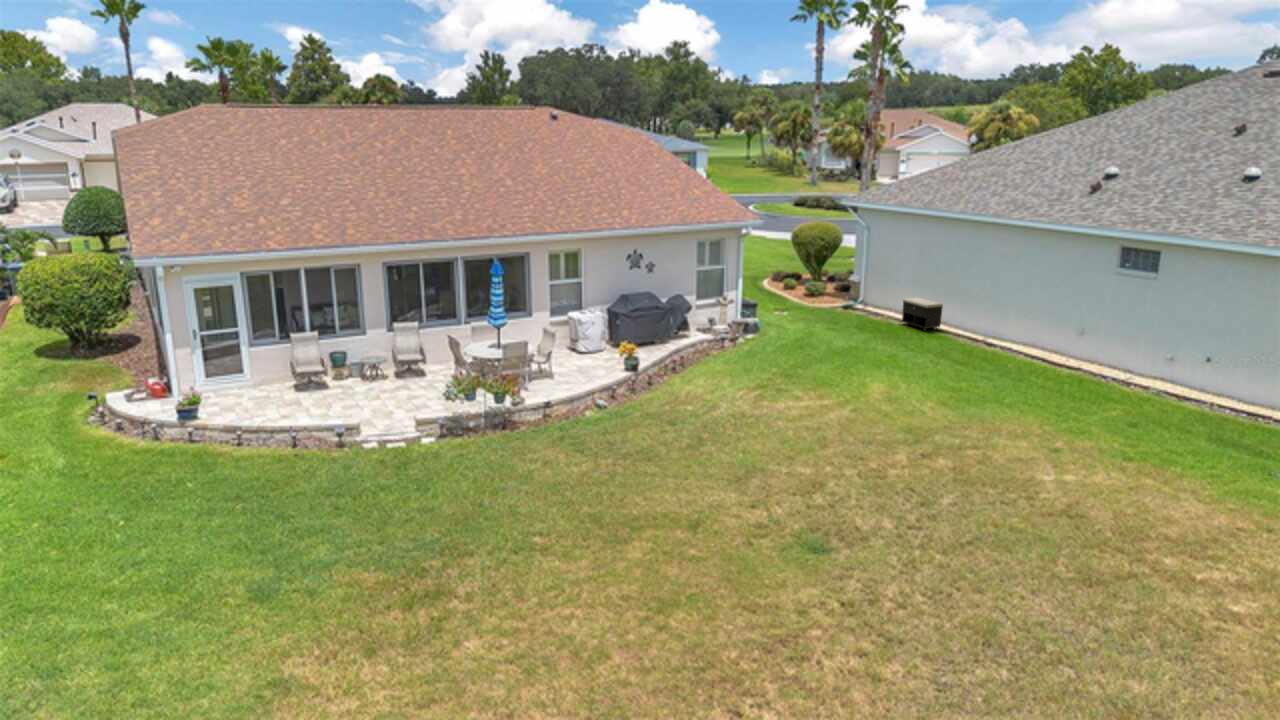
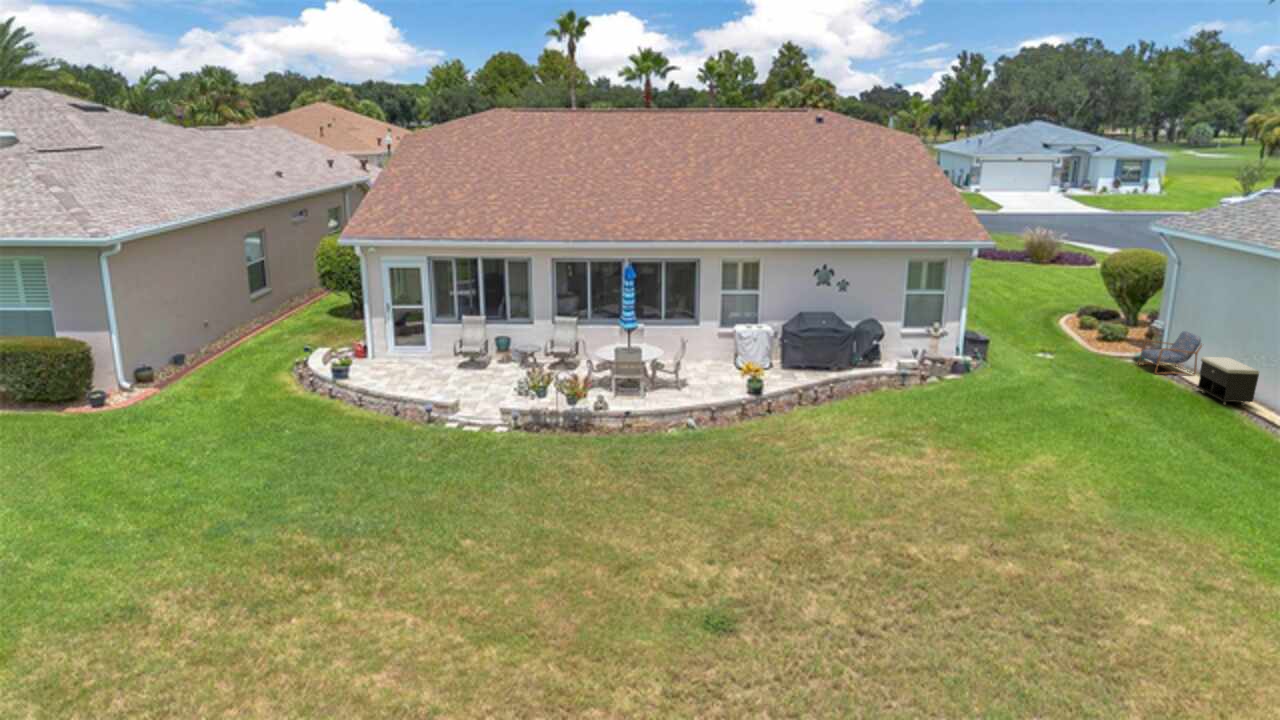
armchair: none [851,282,894,316] -> present [1138,331,1202,376]

